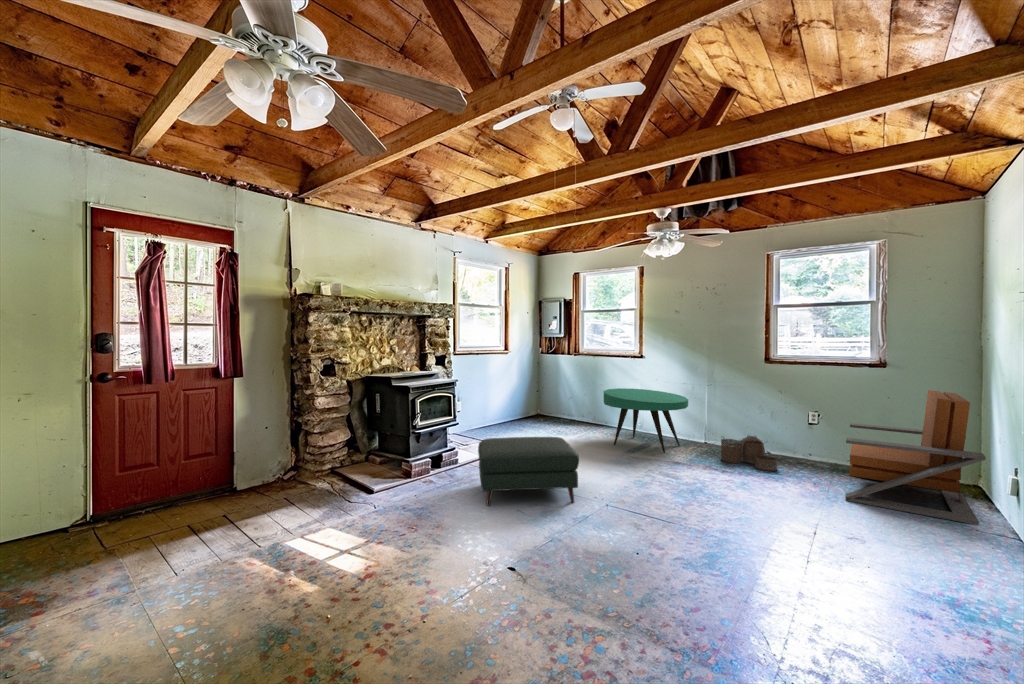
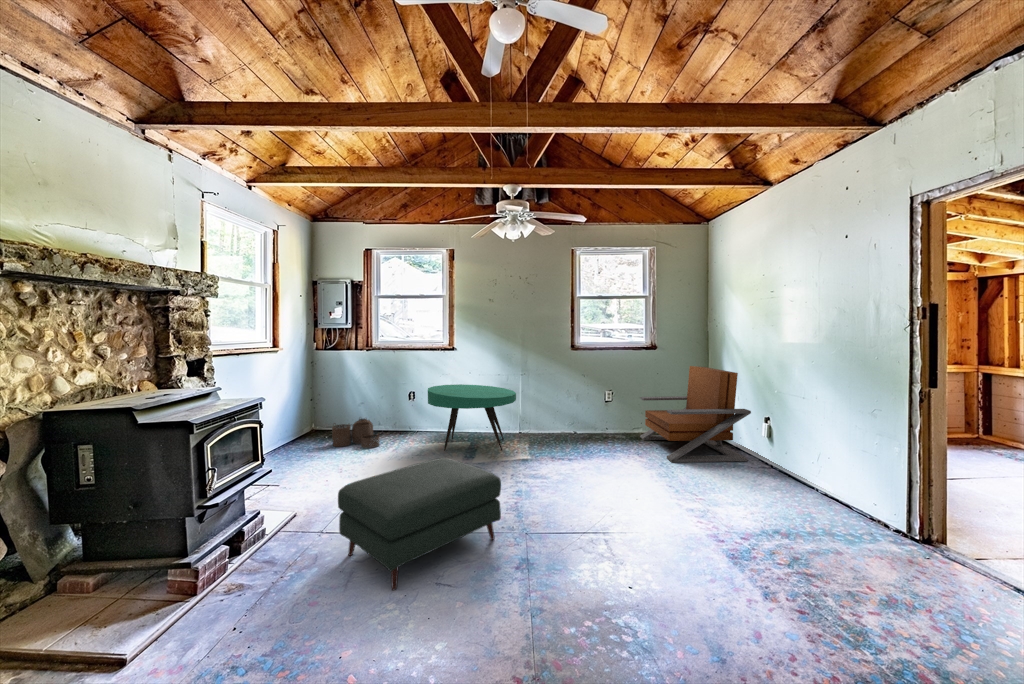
woven basket: present [721,436,777,471] -> present [332,419,380,448]

